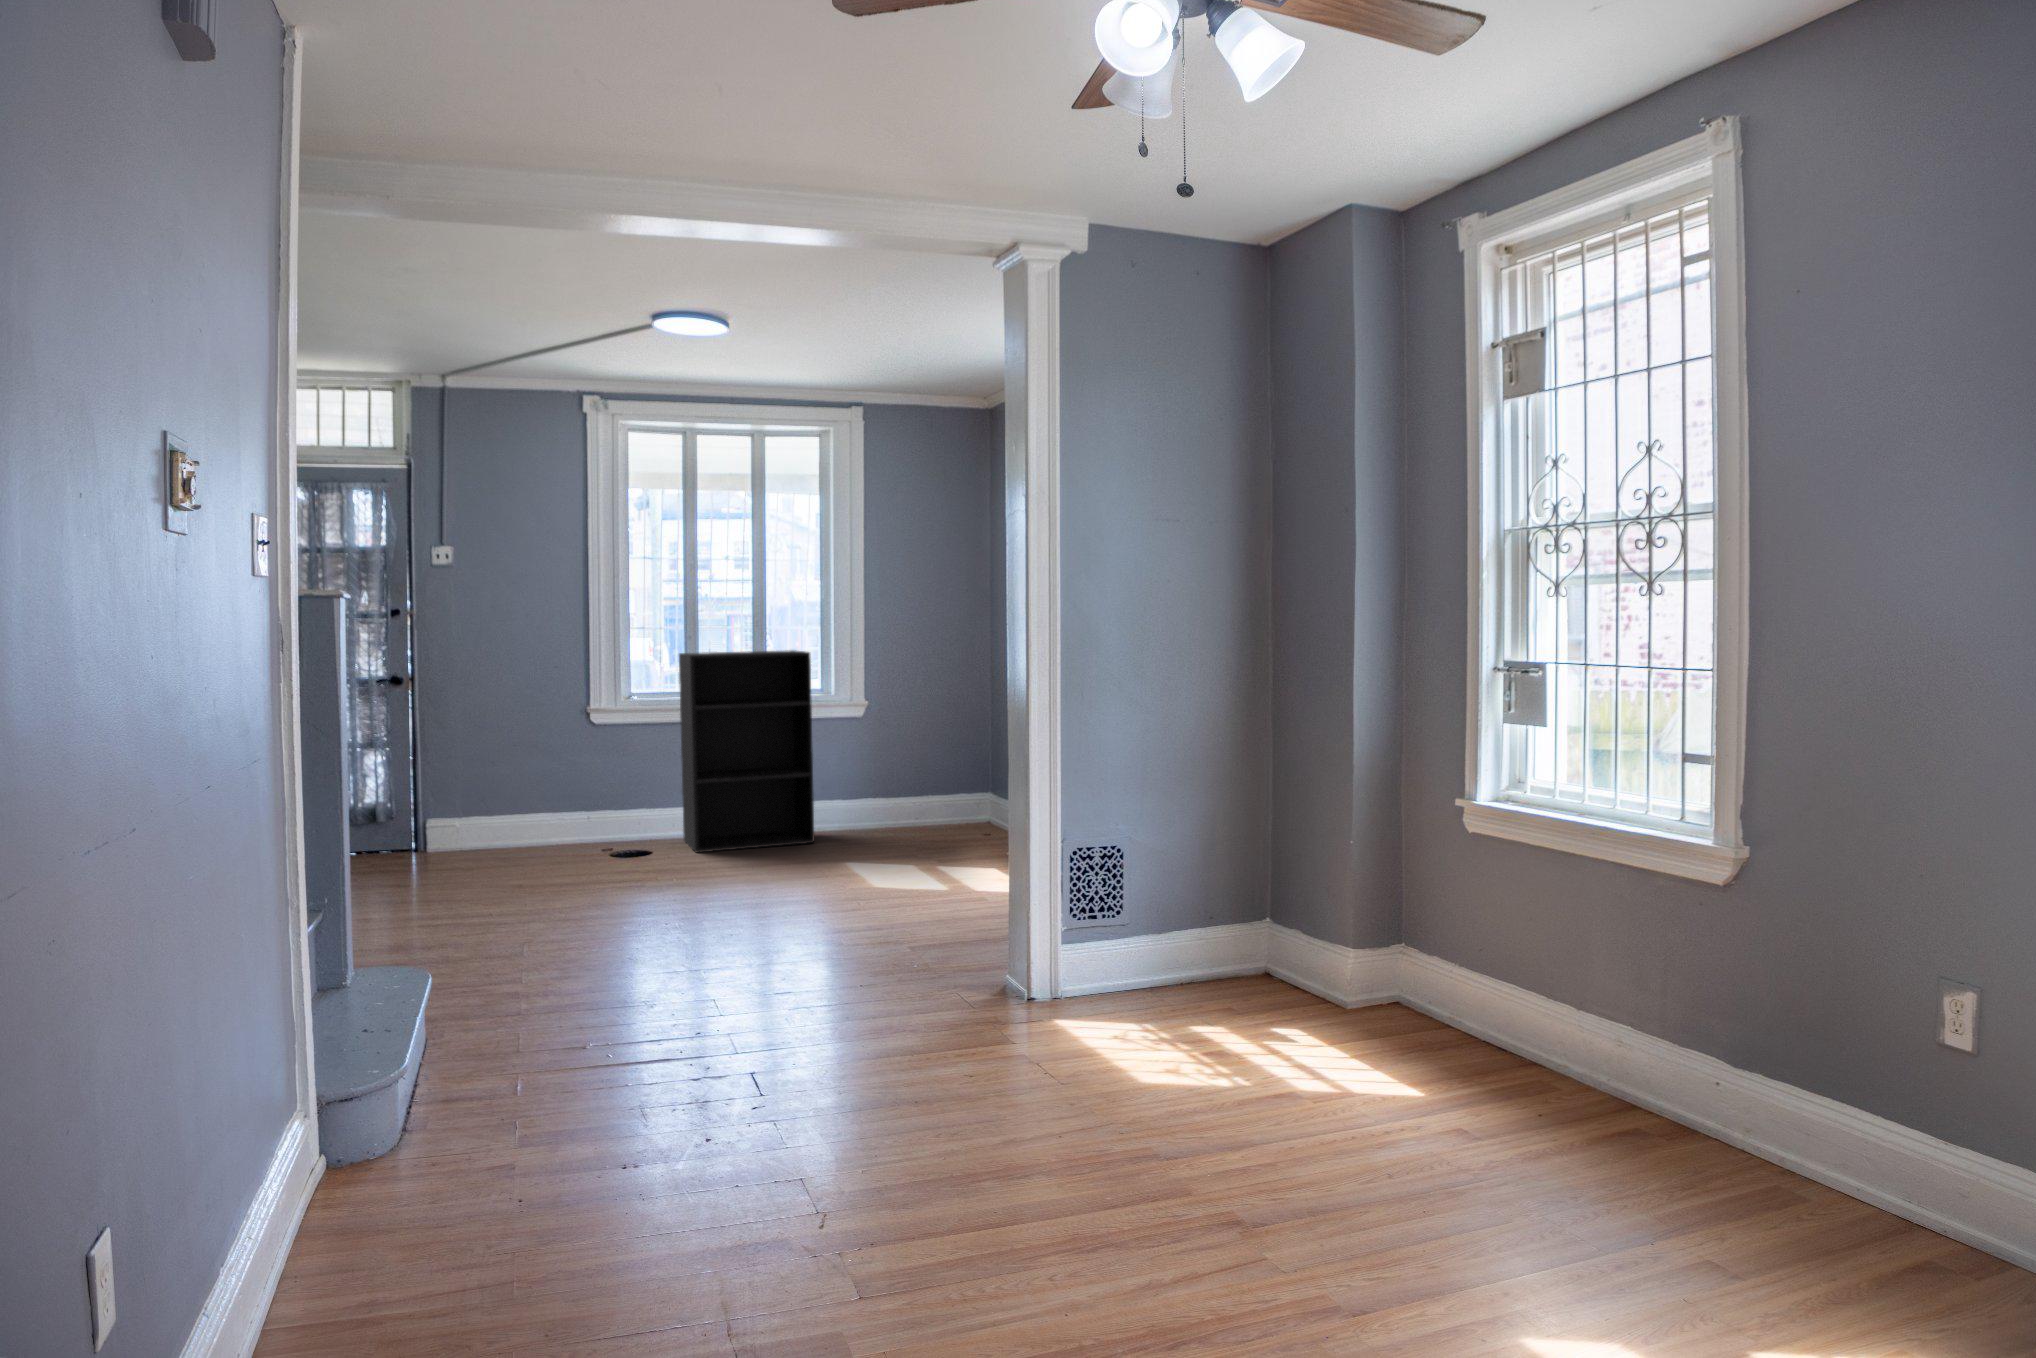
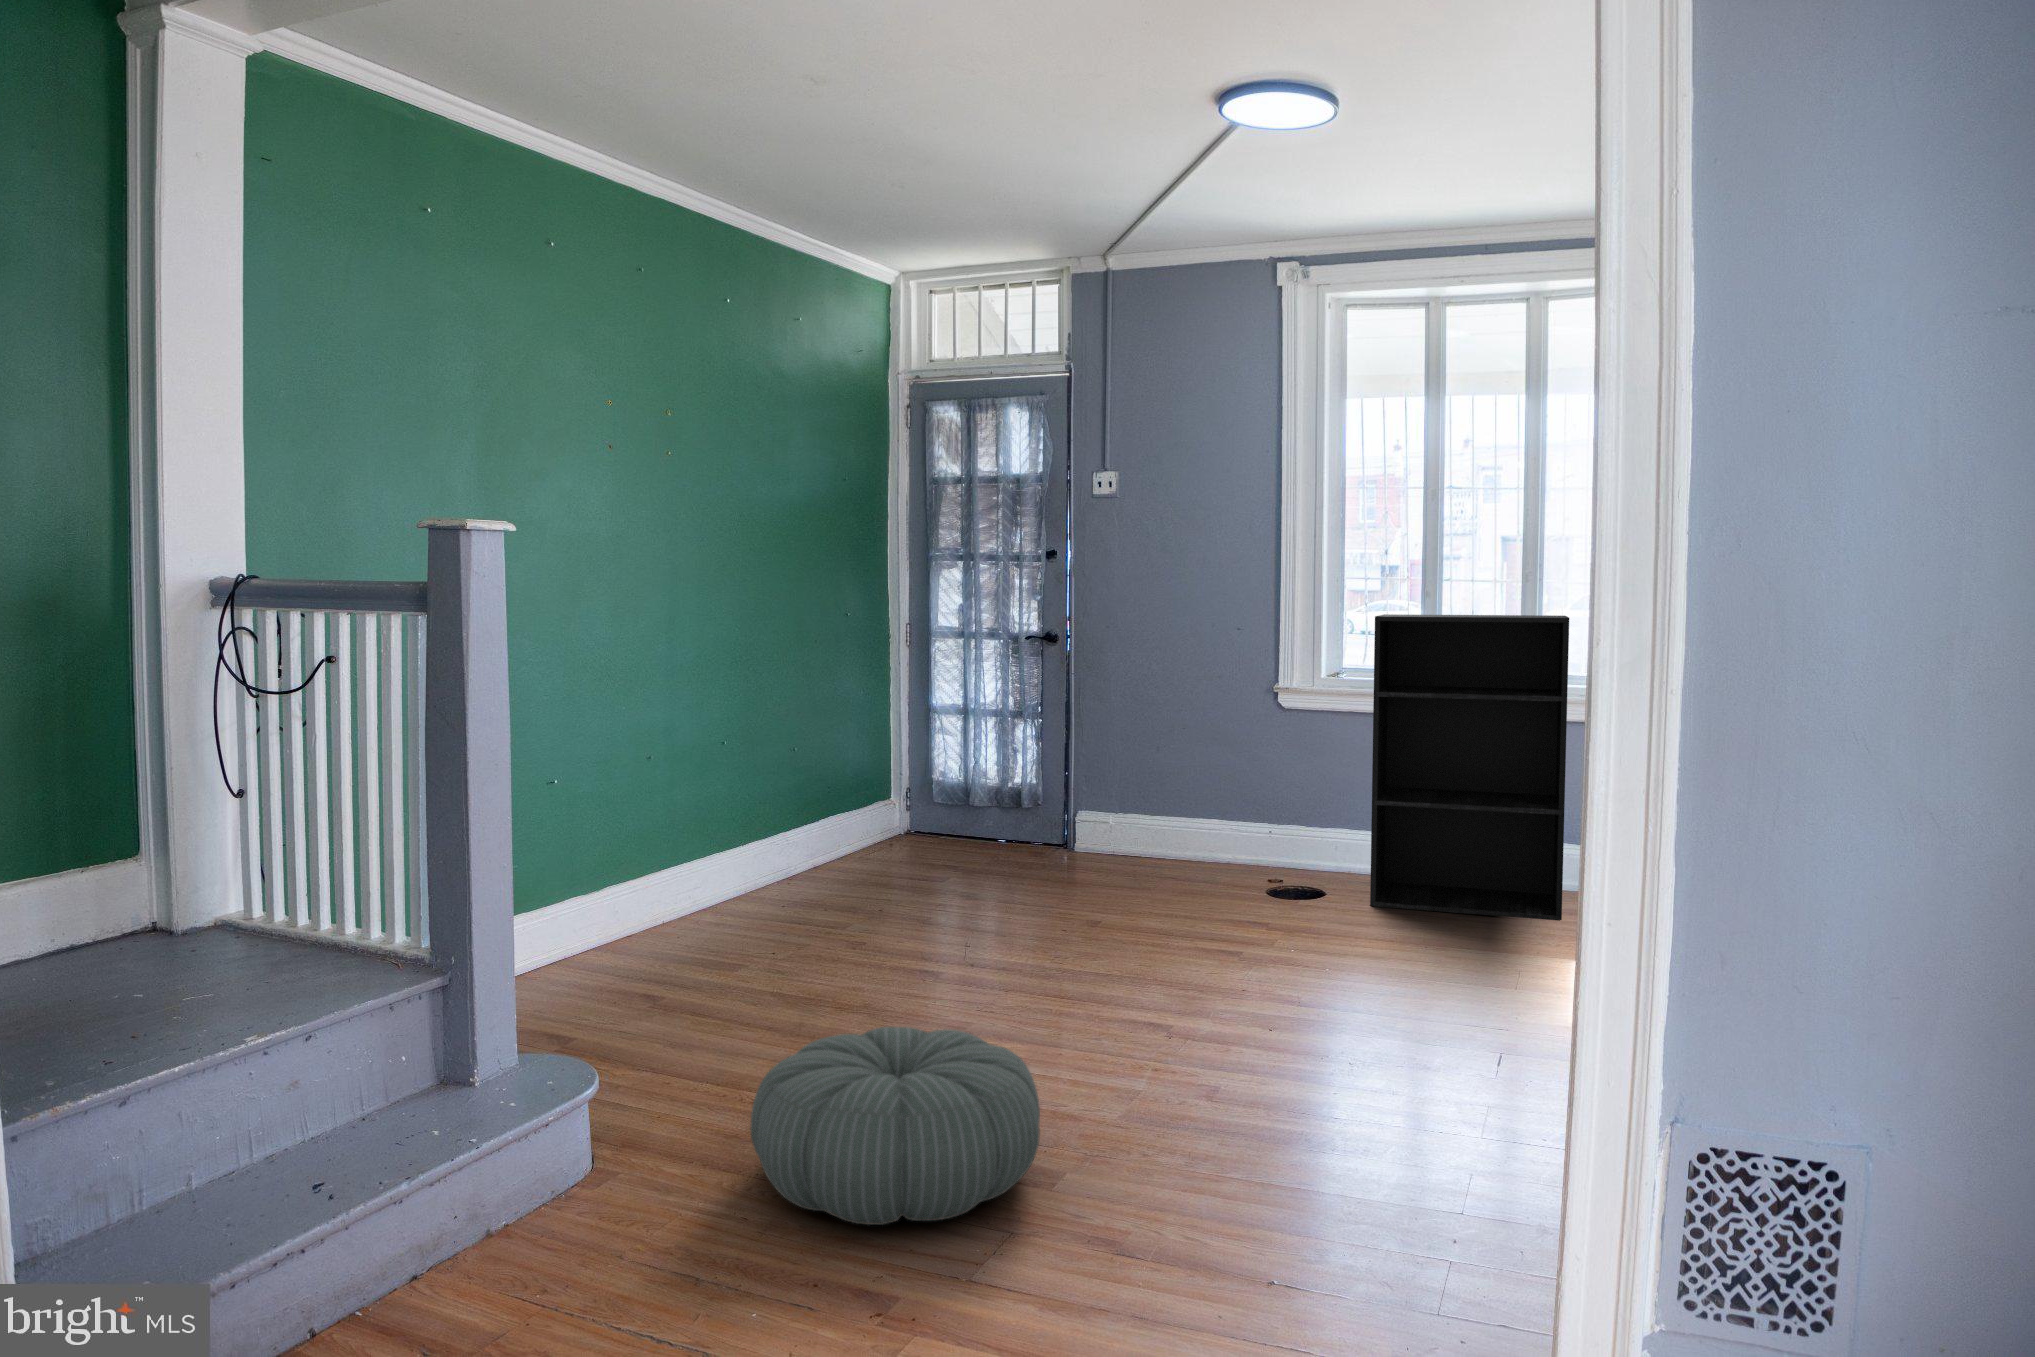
pouf: none [534,921,715,1026] -> present [750,1027,1040,1225]

